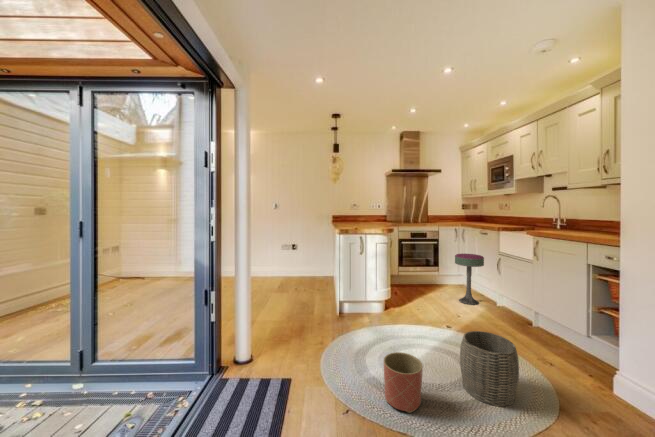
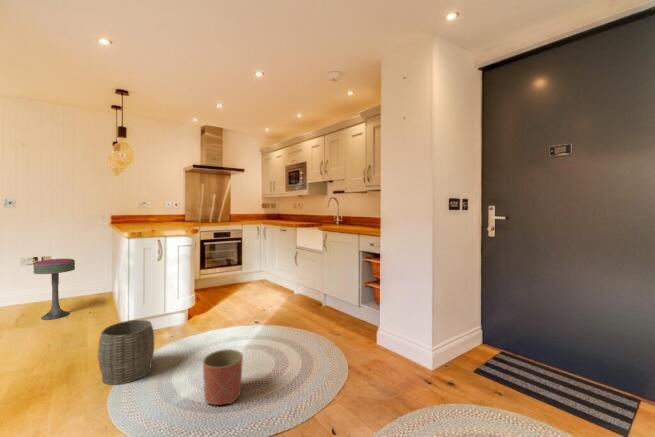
bar stool: present [455,254,484,305] -> present [33,259,75,320]
woven basket: present [460,331,519,407] -> present [98,320,154,385]

